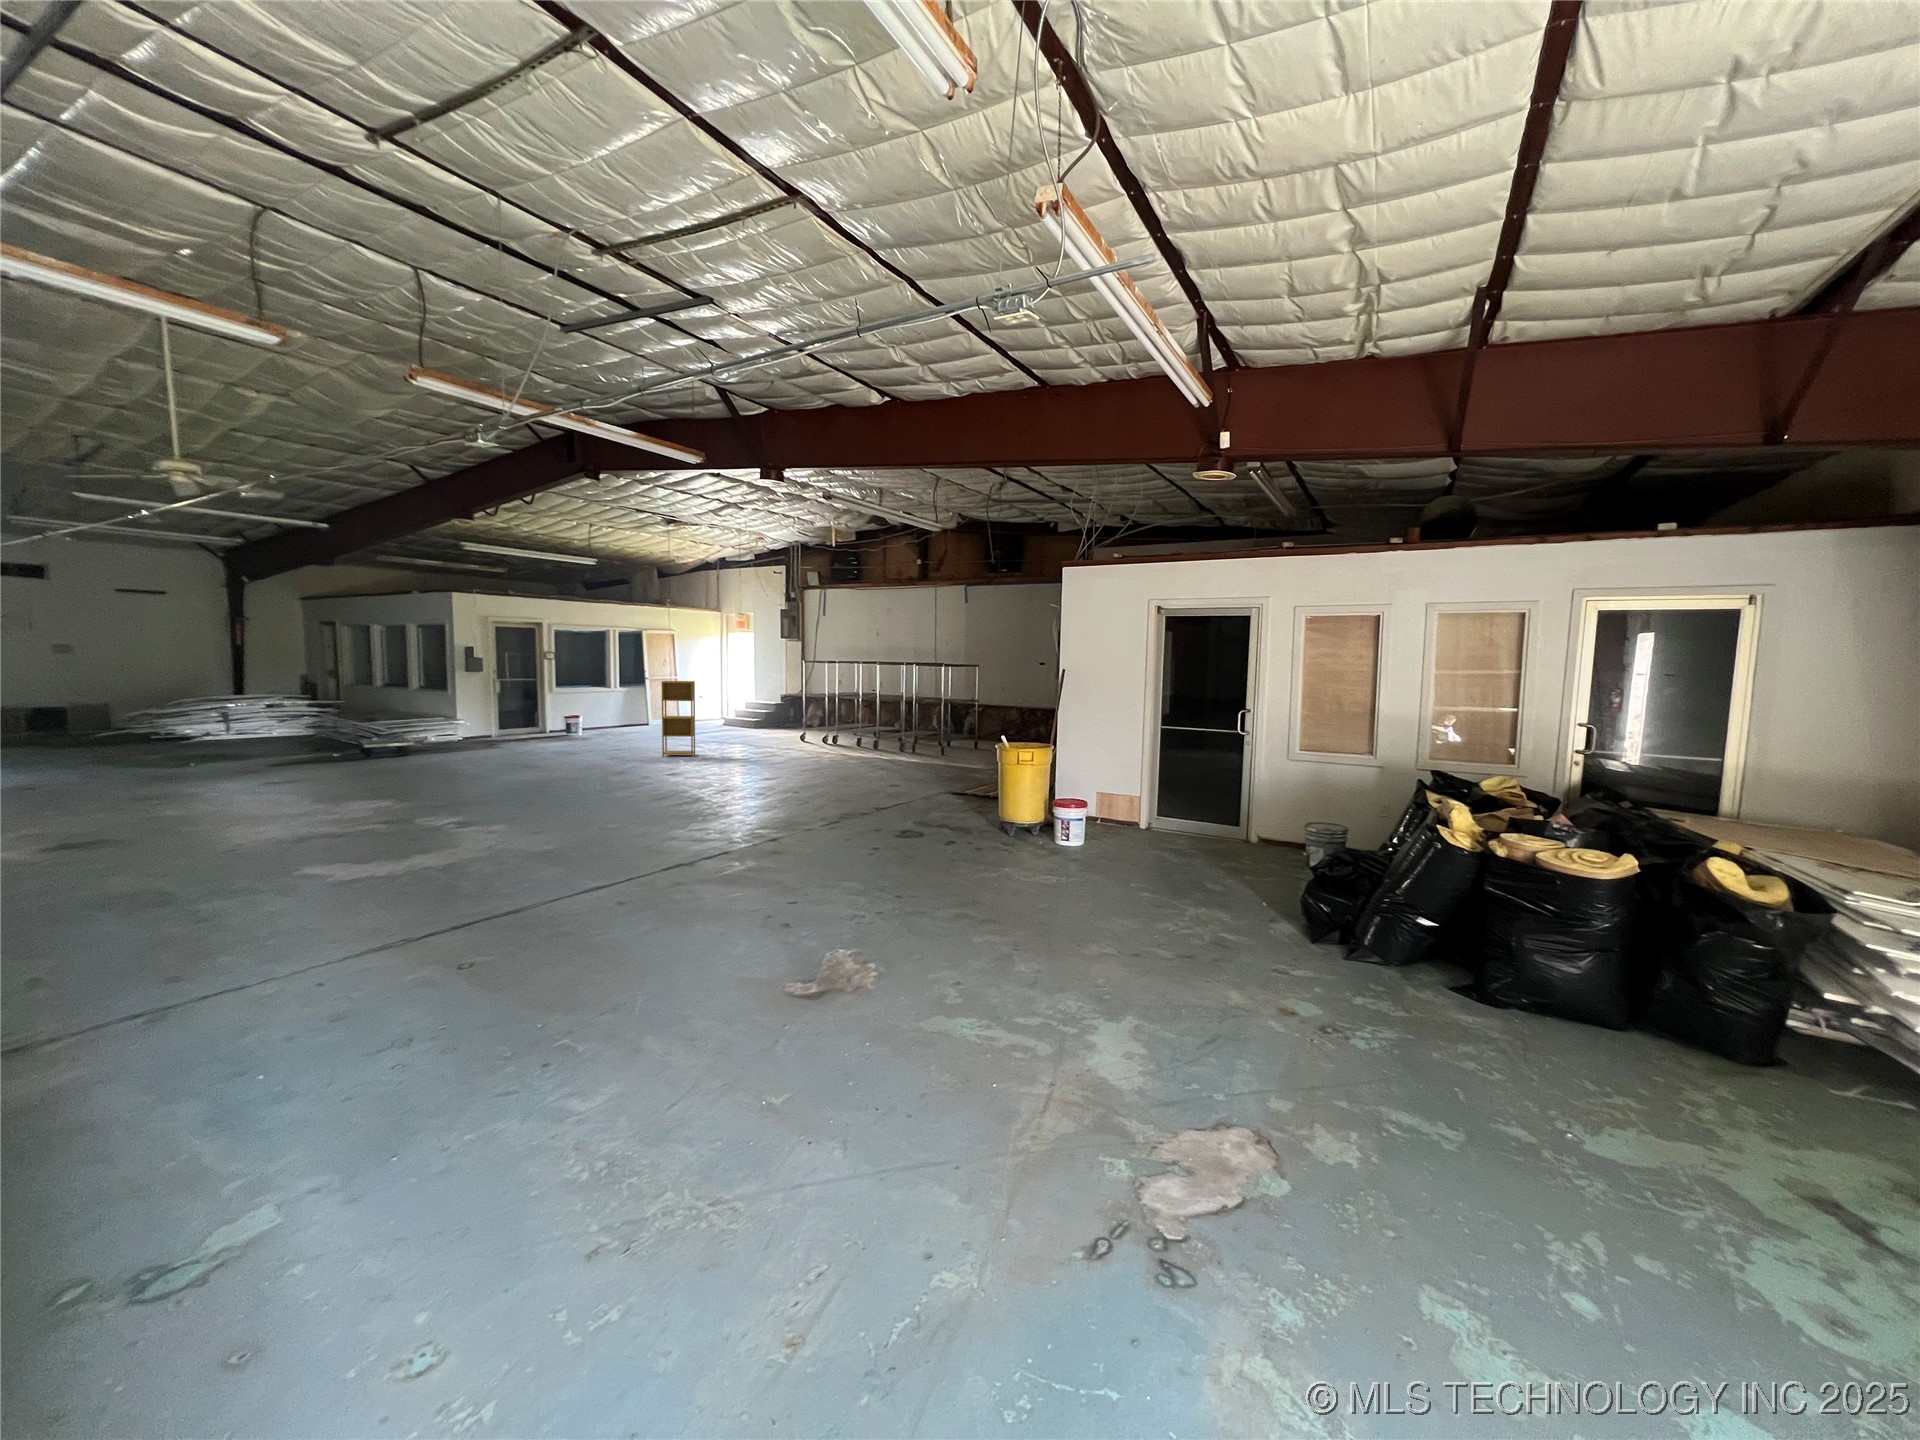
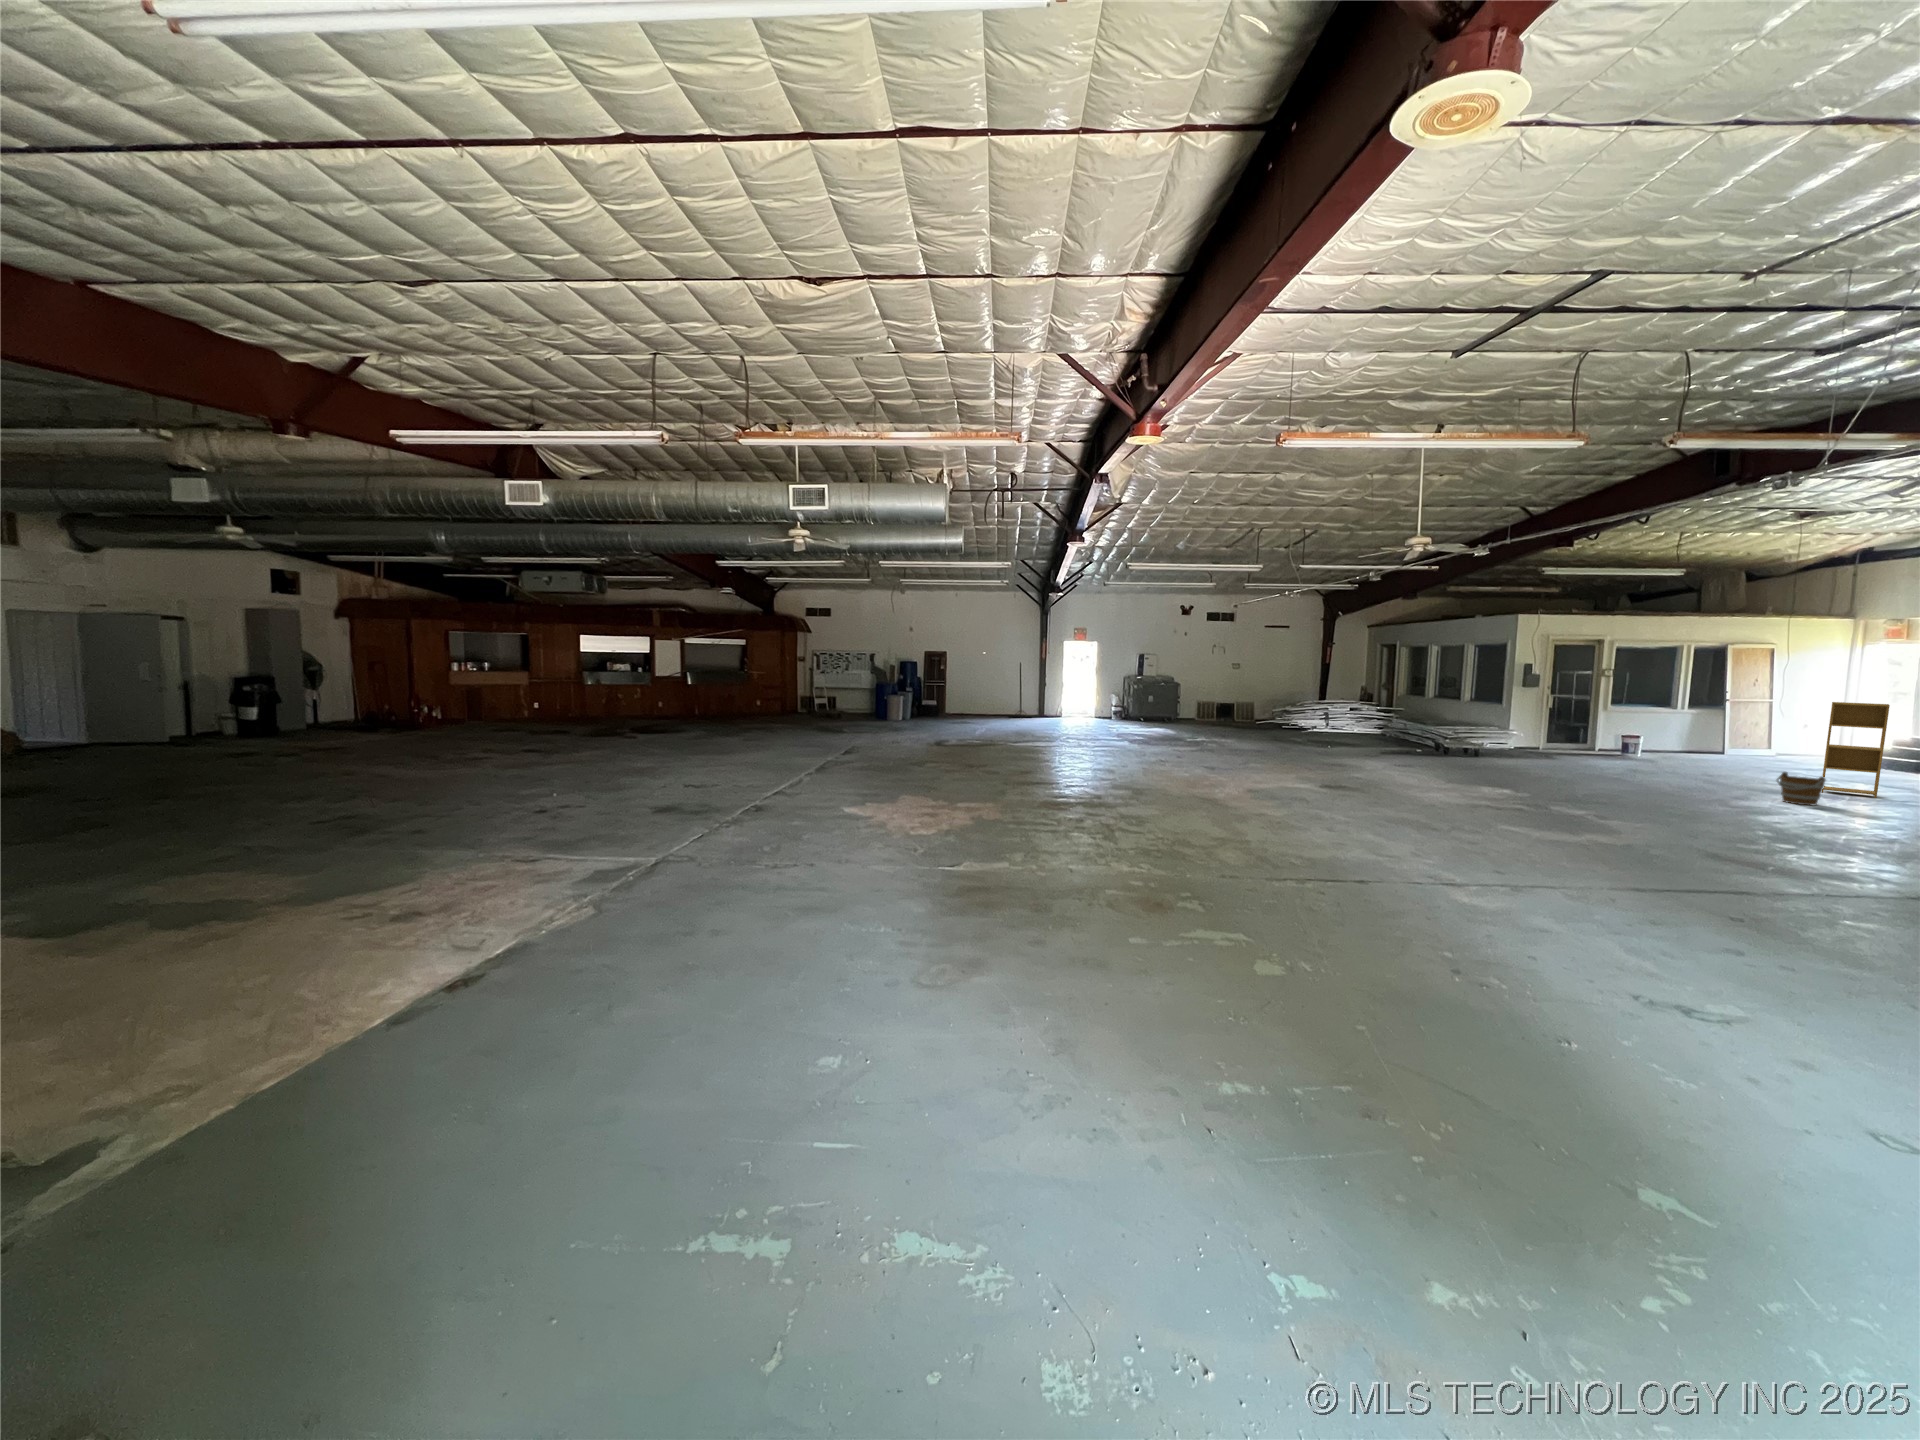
bucket: none [613,745,643,773] -> present [1777,772,1825,805]

